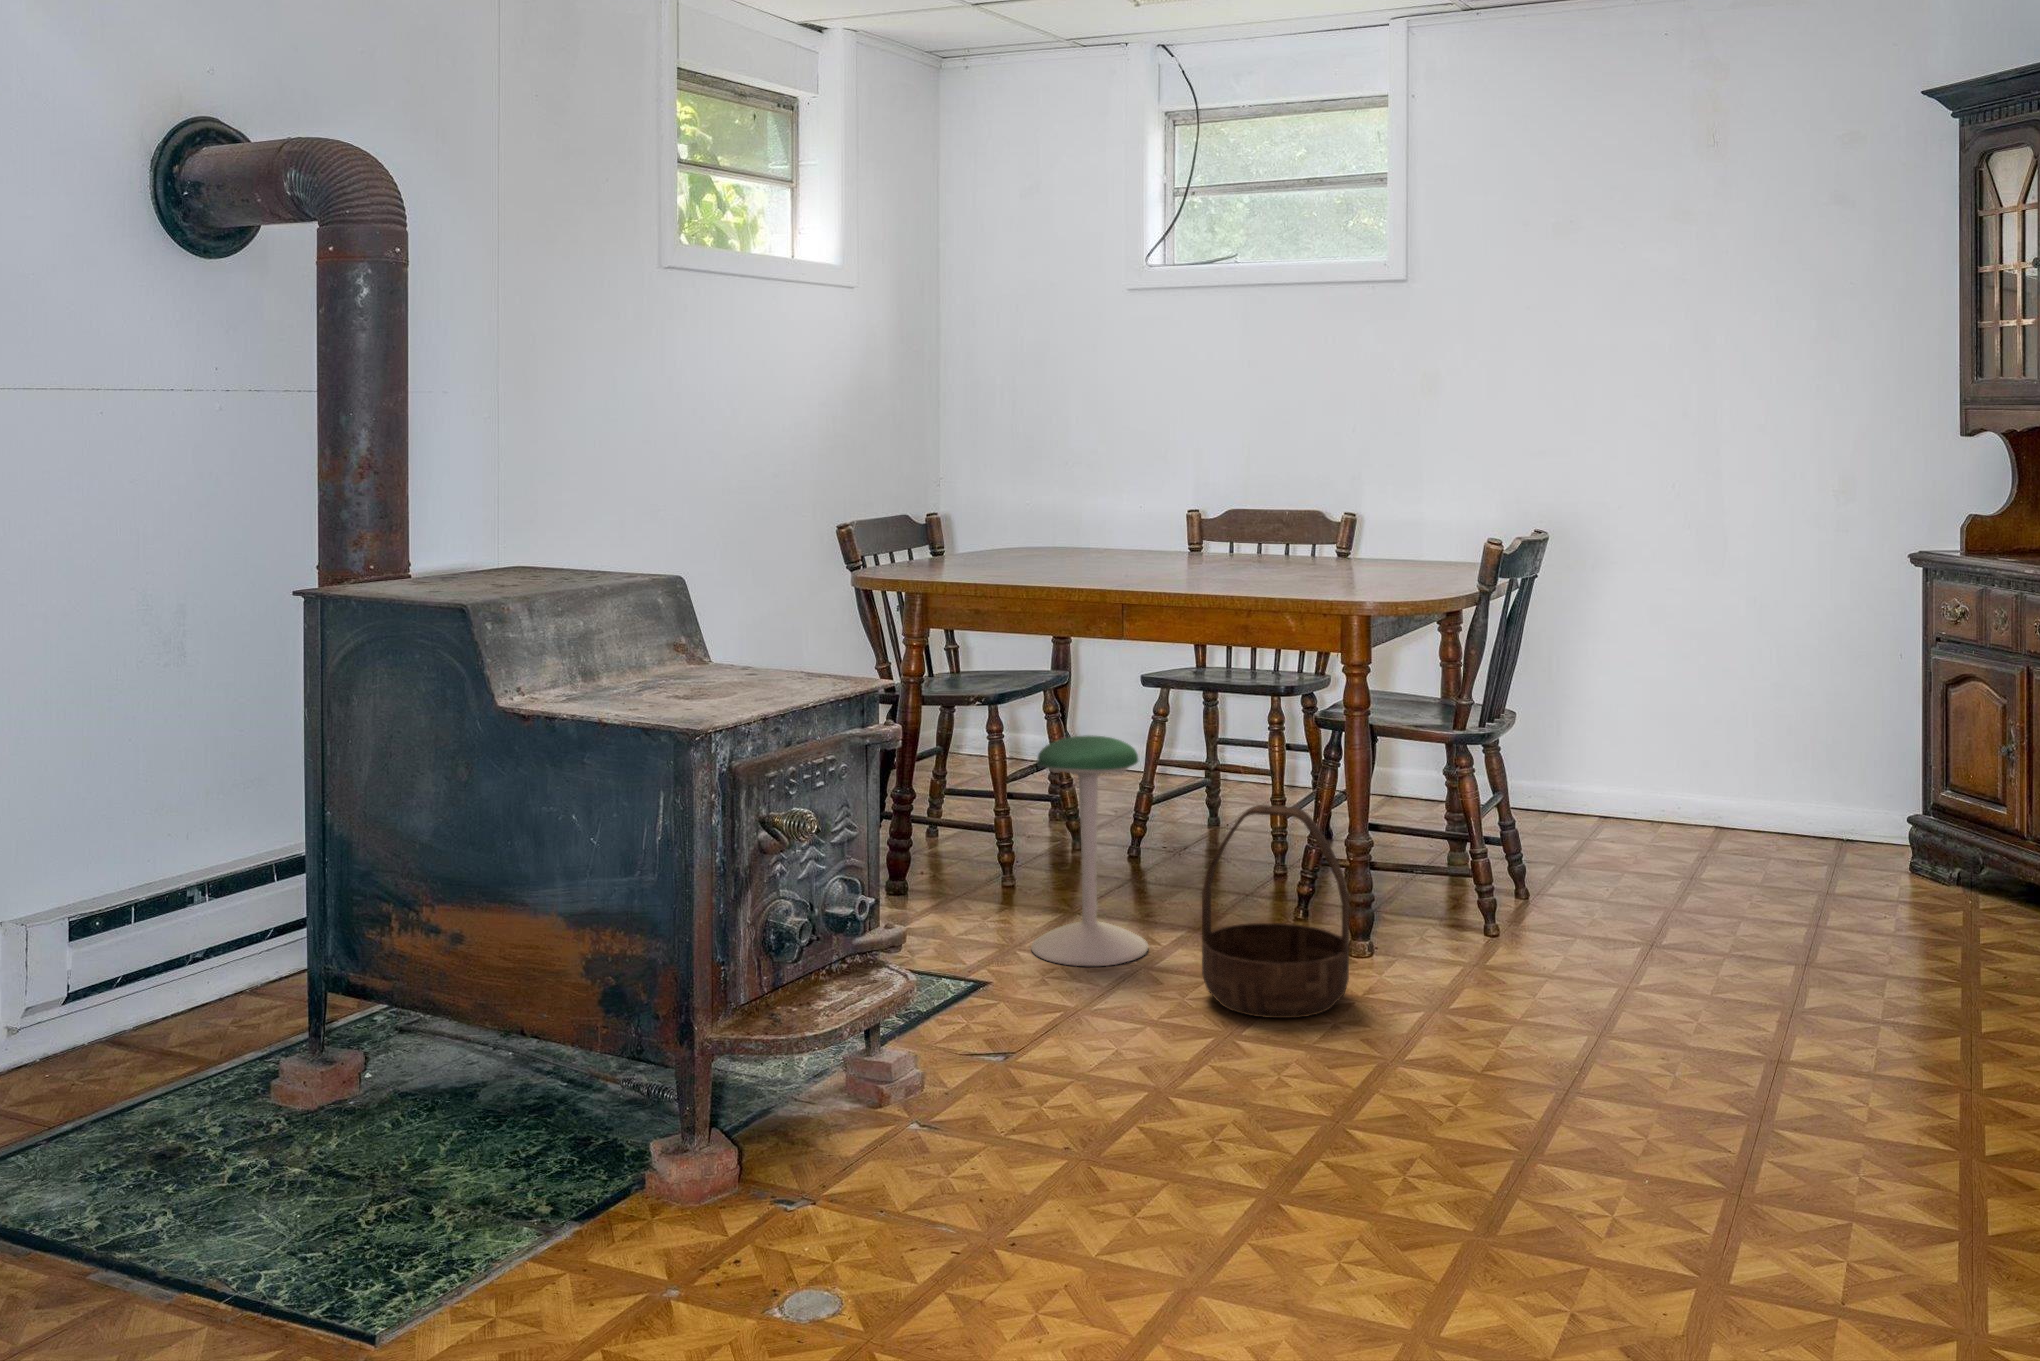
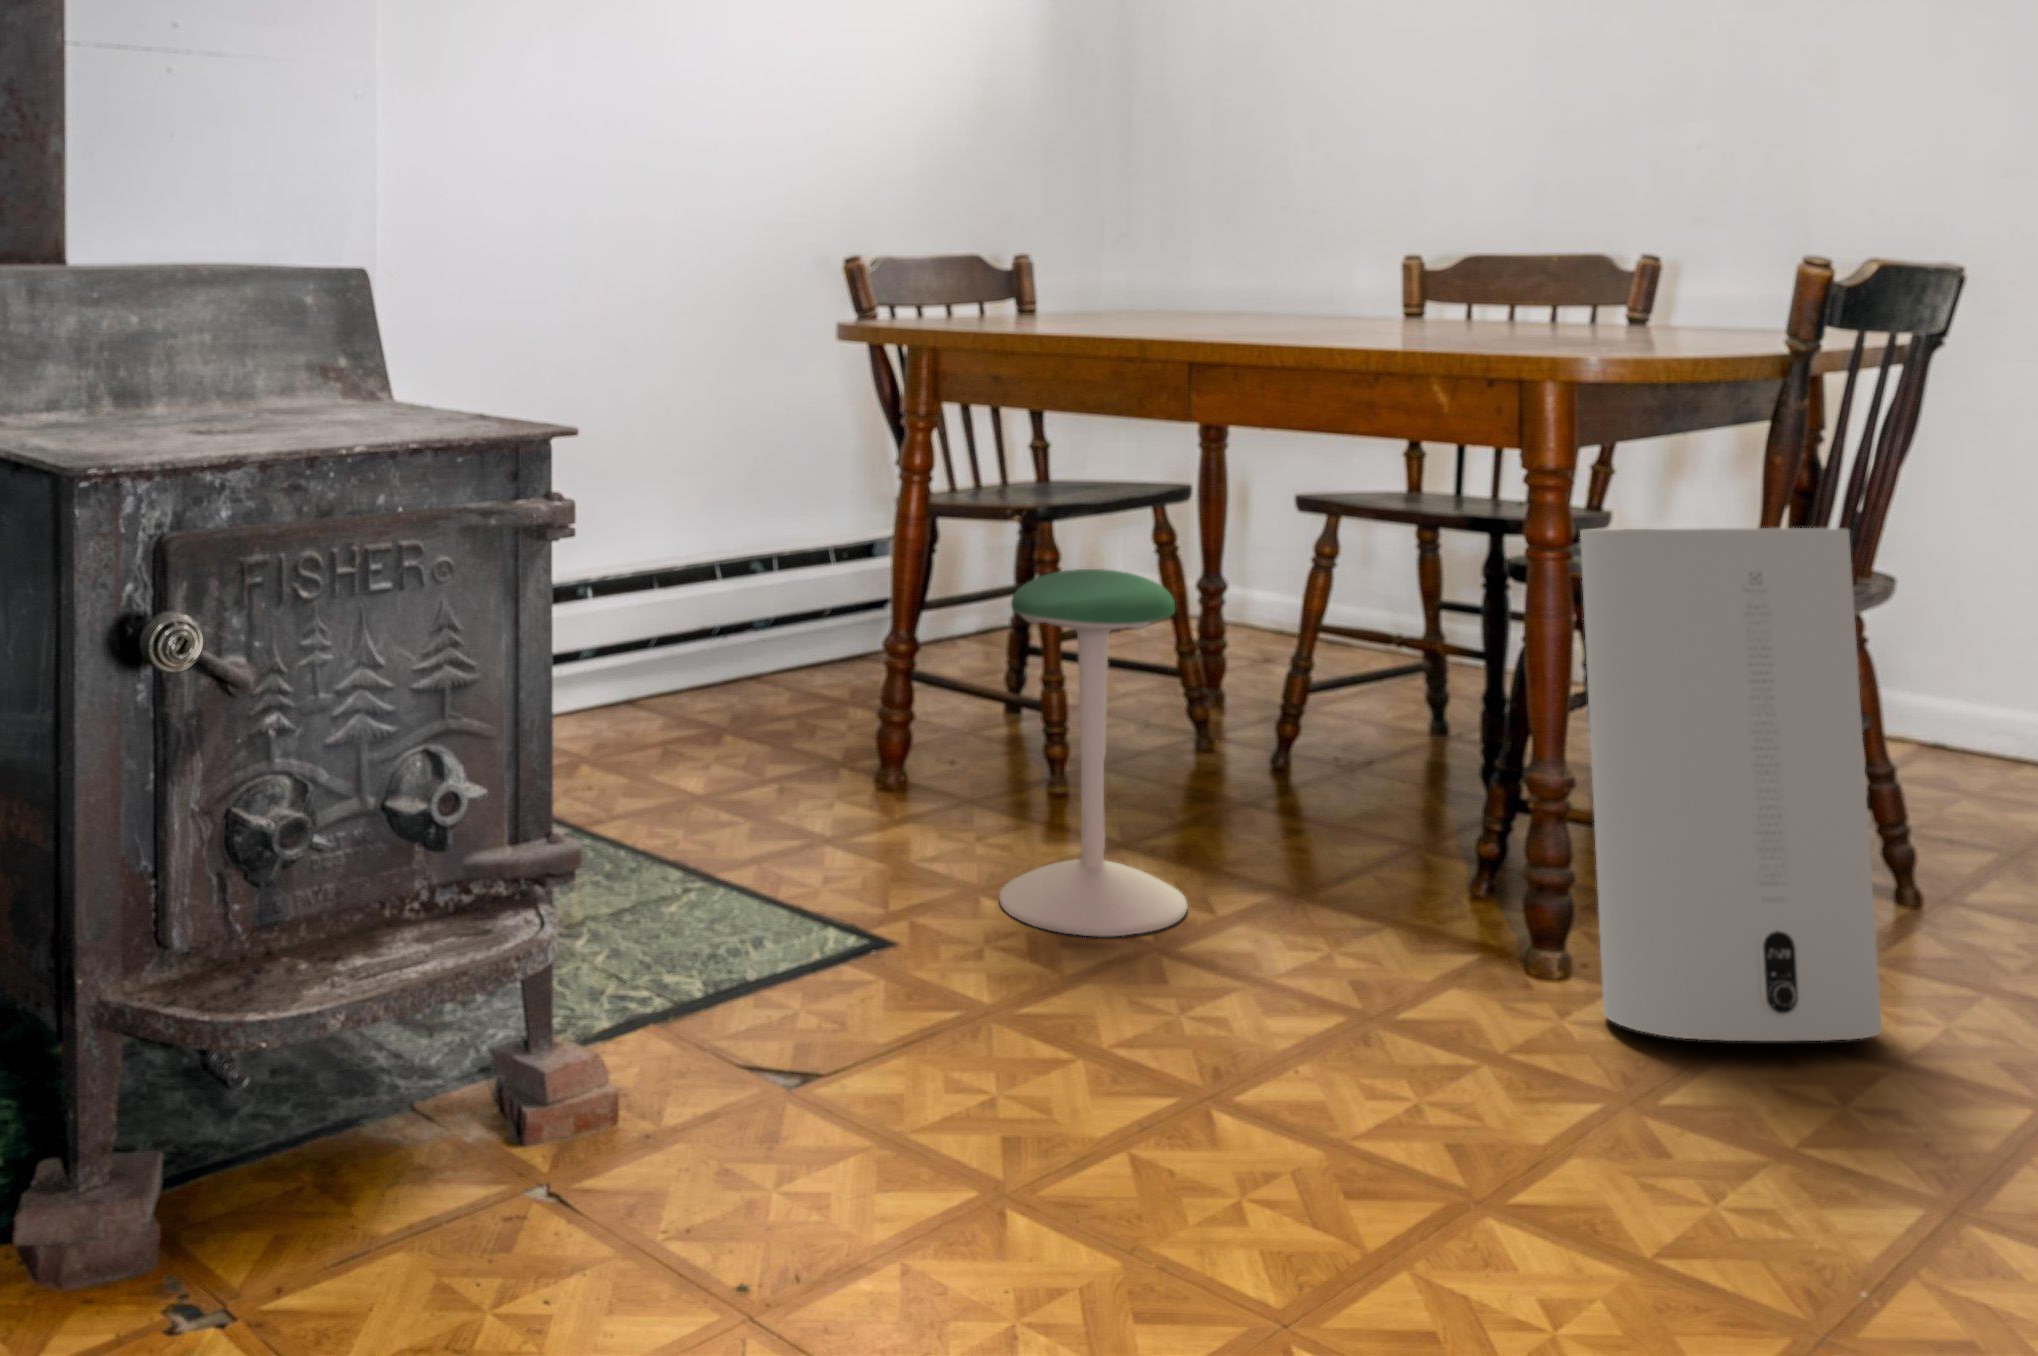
air purifier: none [1375,690,1532,975] -> present [1580,528,1882,1041]
basket: present [1202,805,1349,1018] -> none [1210,701,1481,1085]

